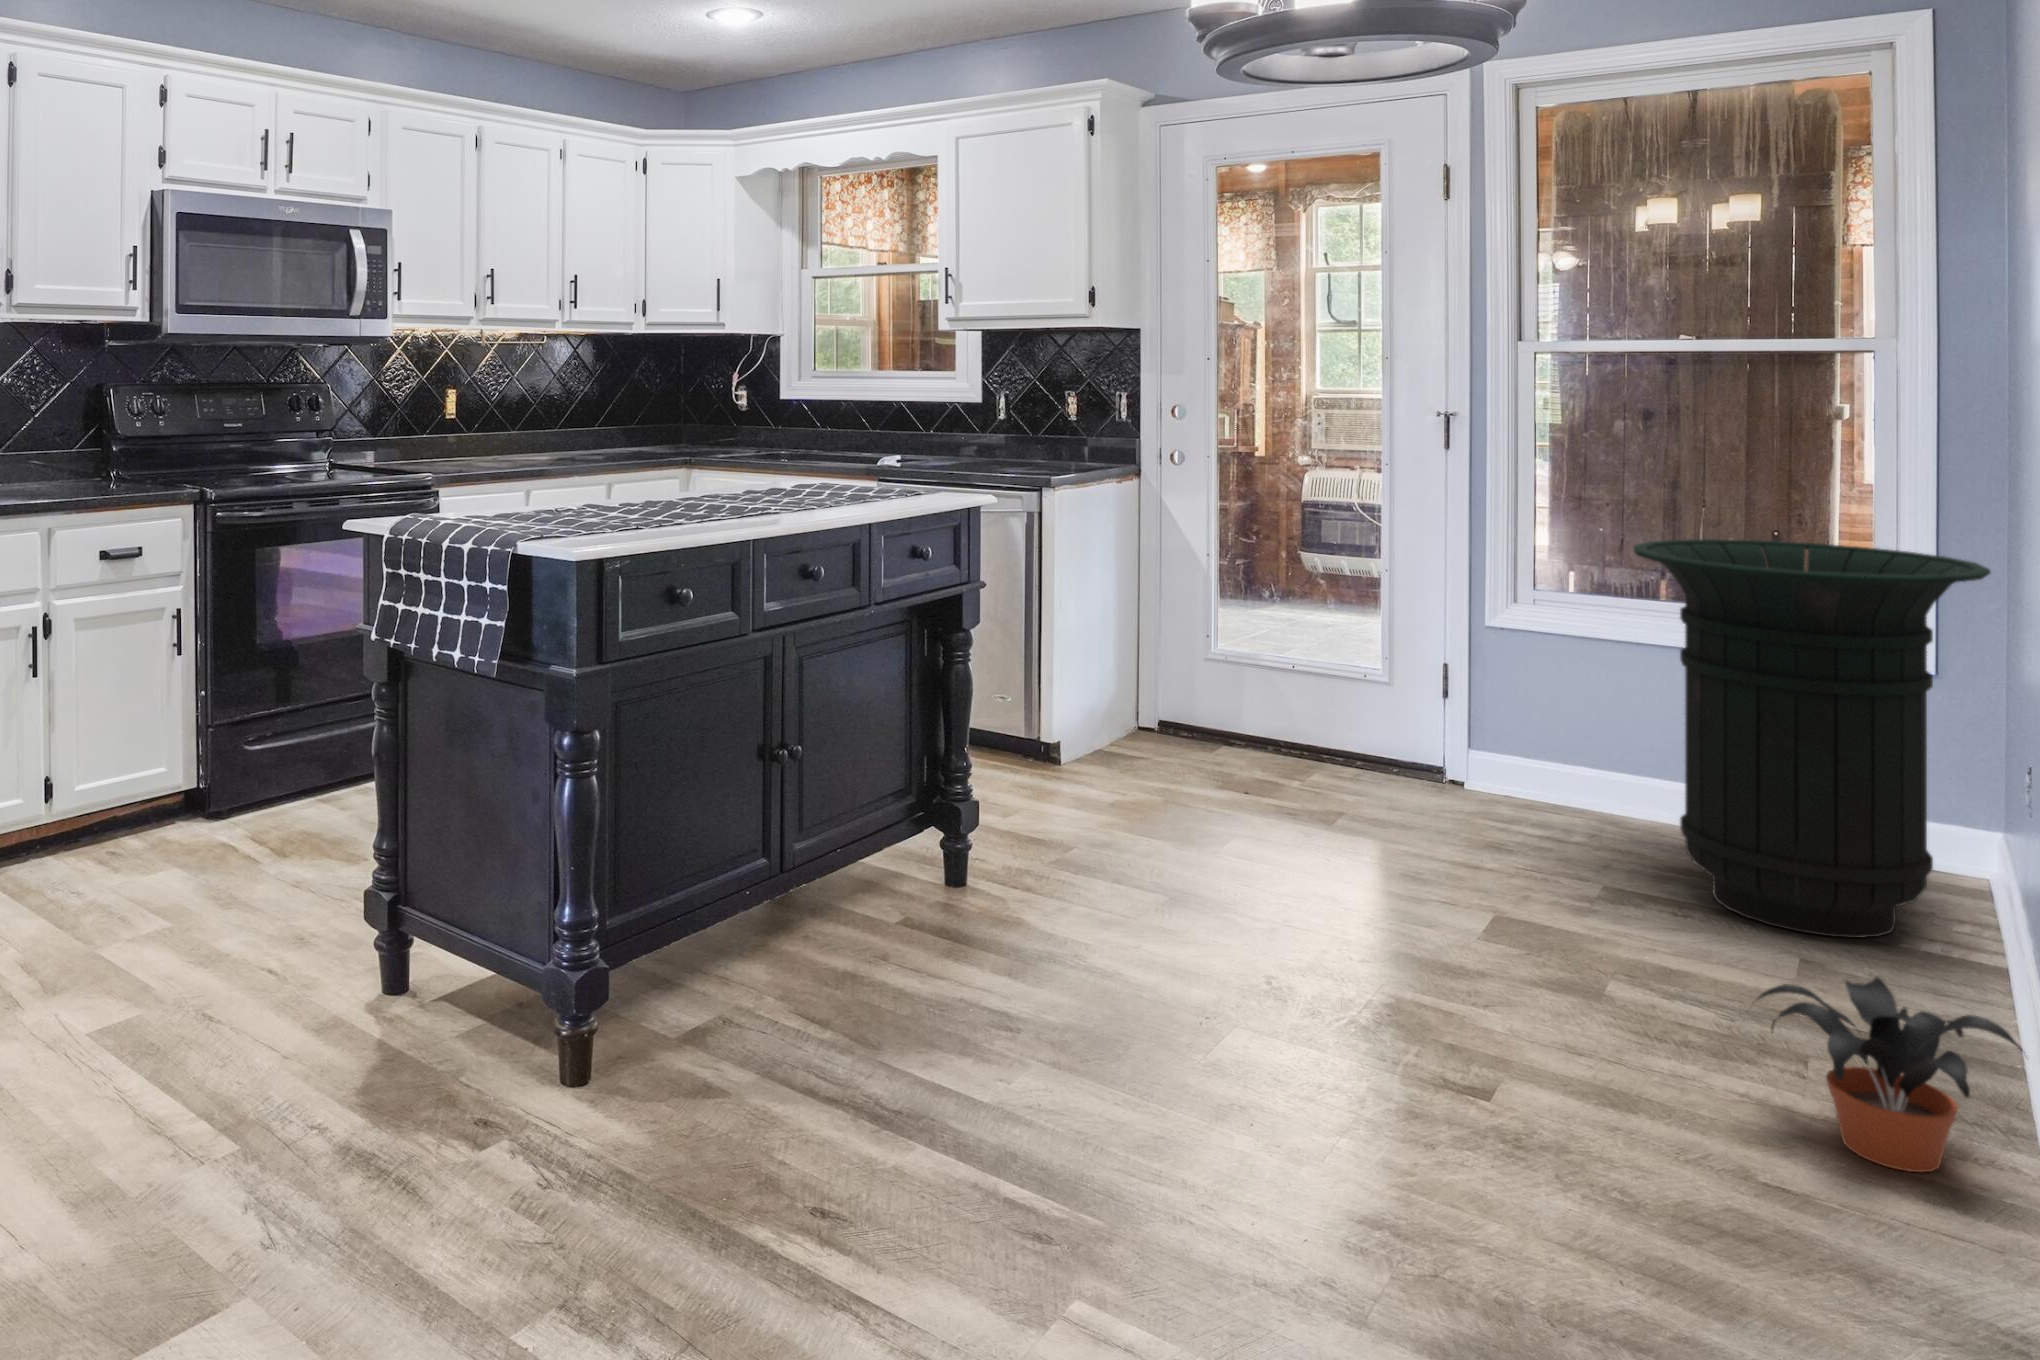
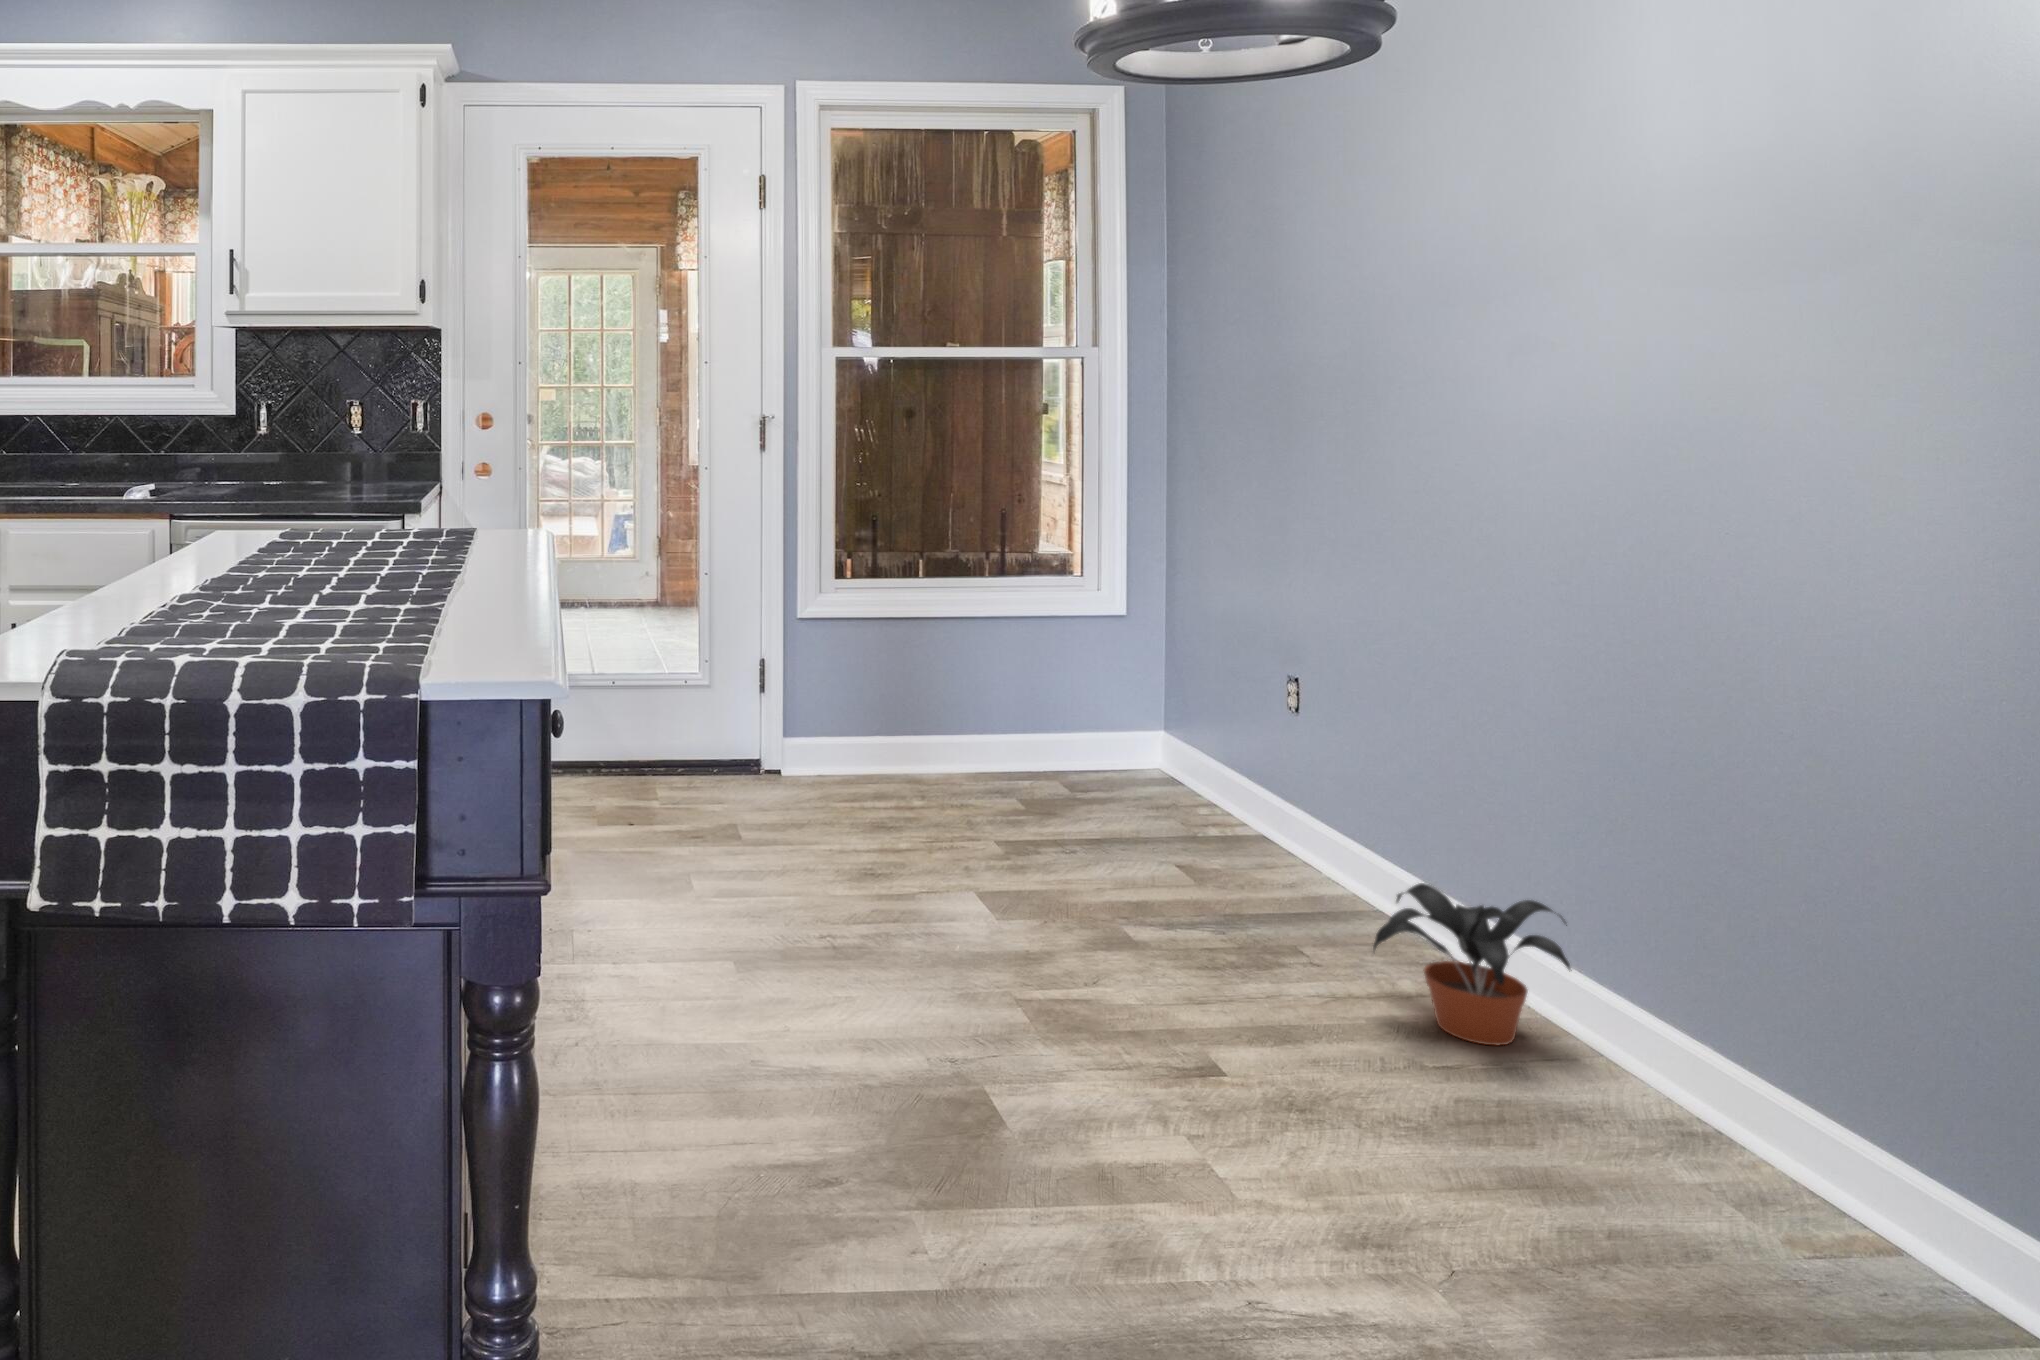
trash can: present [1633,539,1991,938] -> none [992,519,1252,848]

